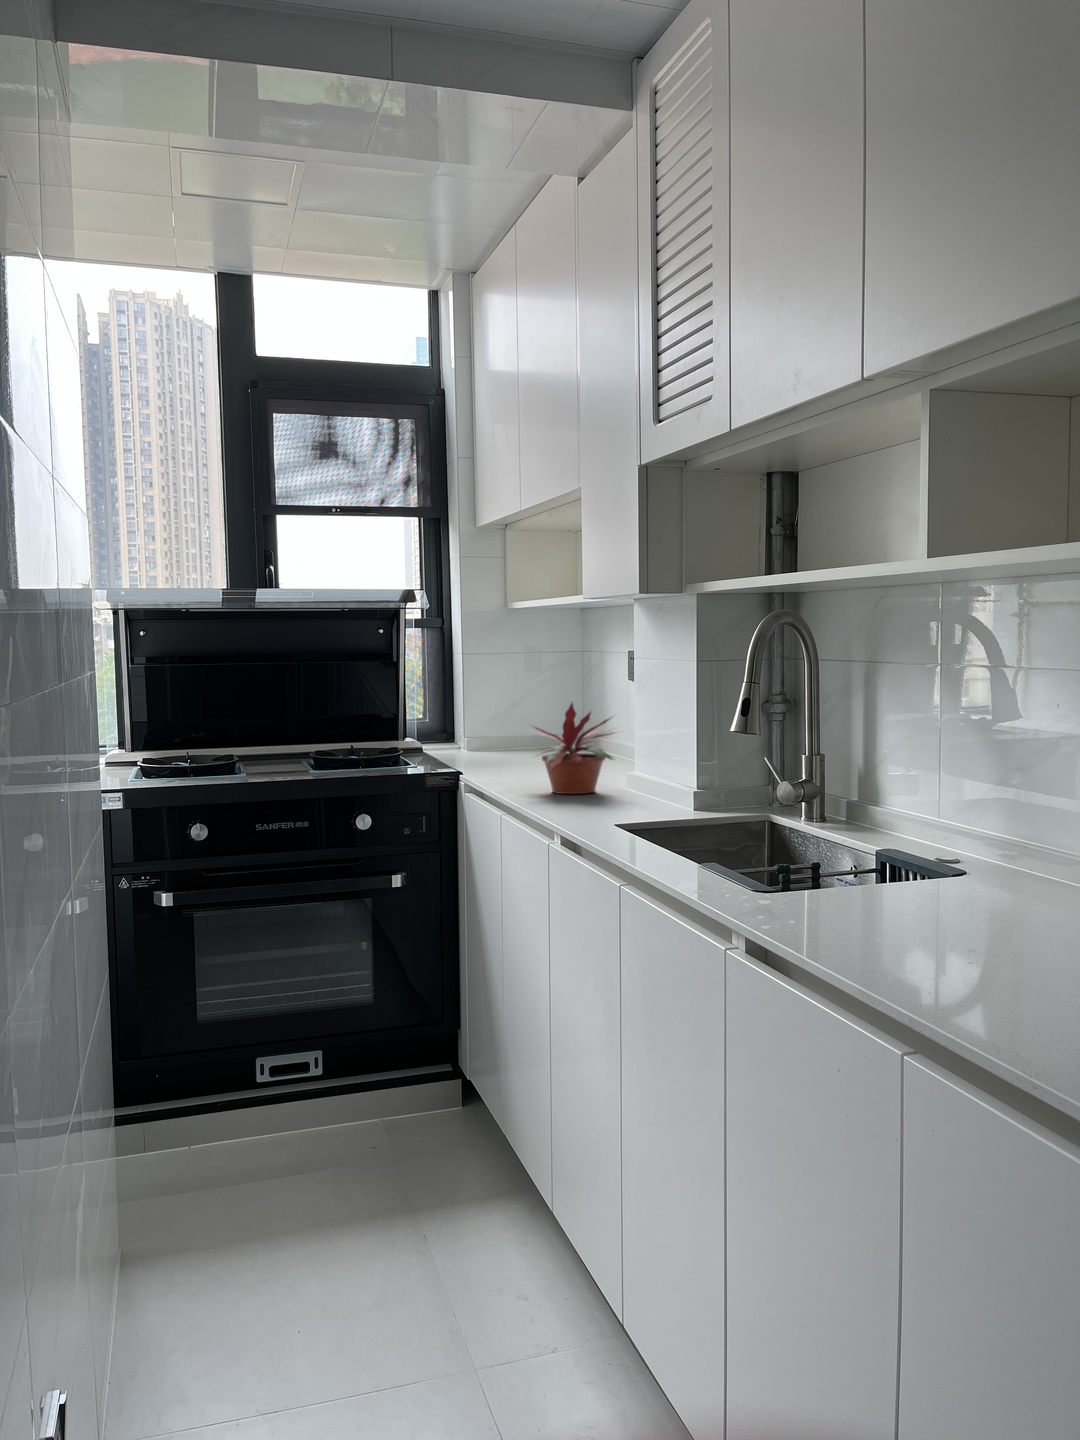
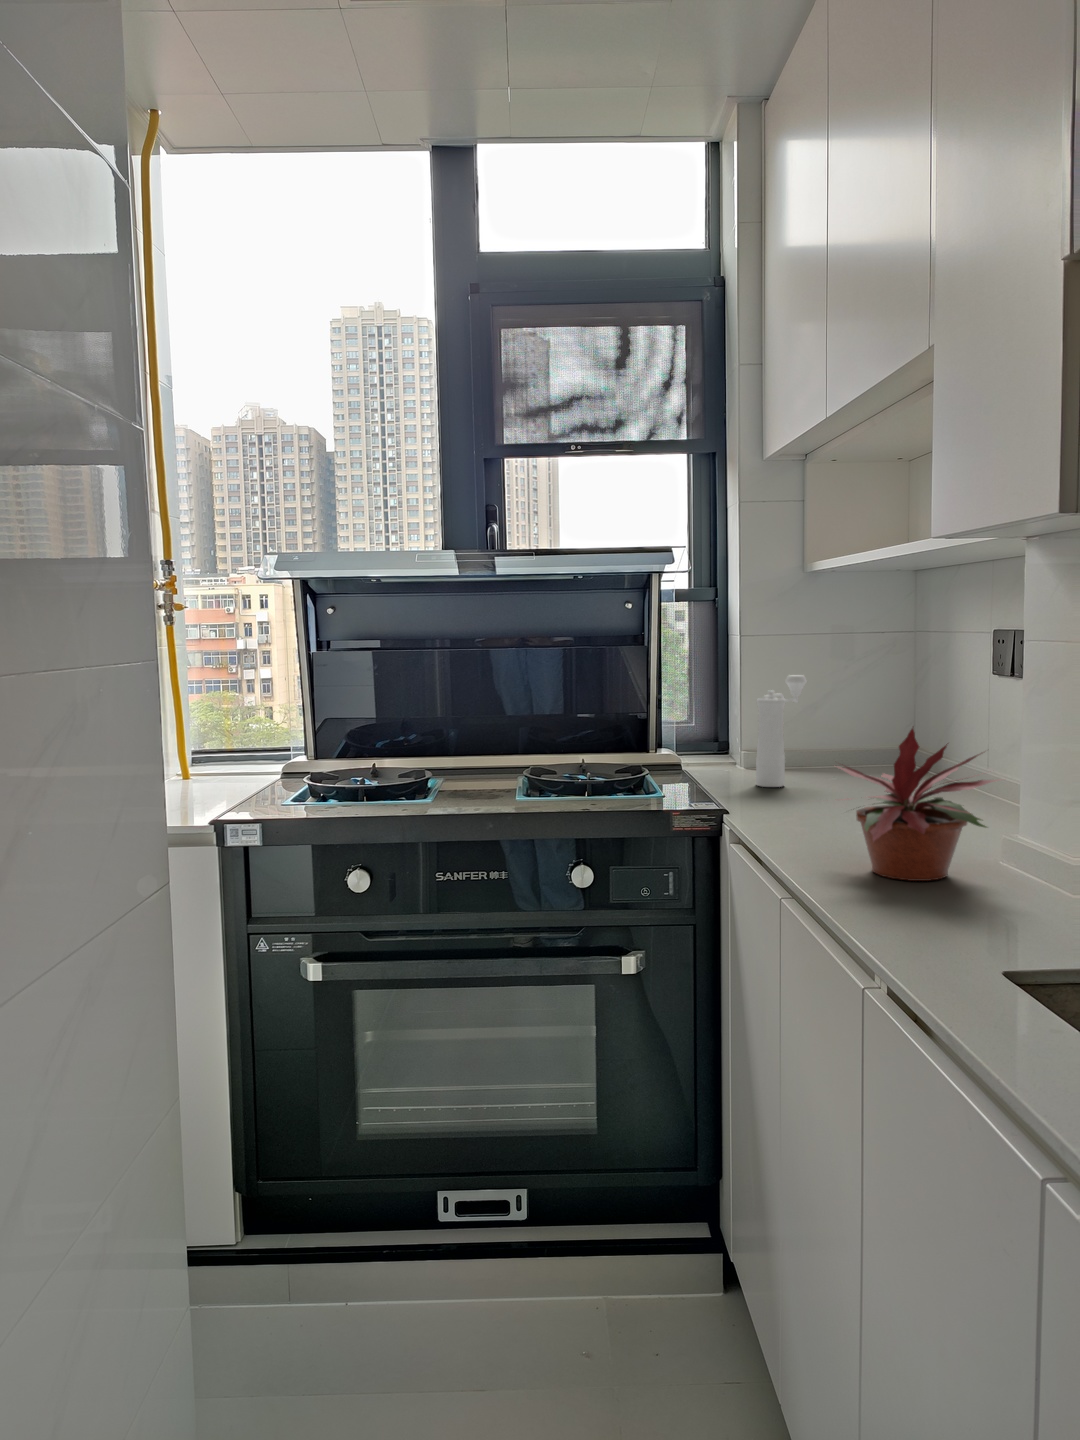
pepper mill: none [477,681,512,761] -> present [756,675,807,787]

